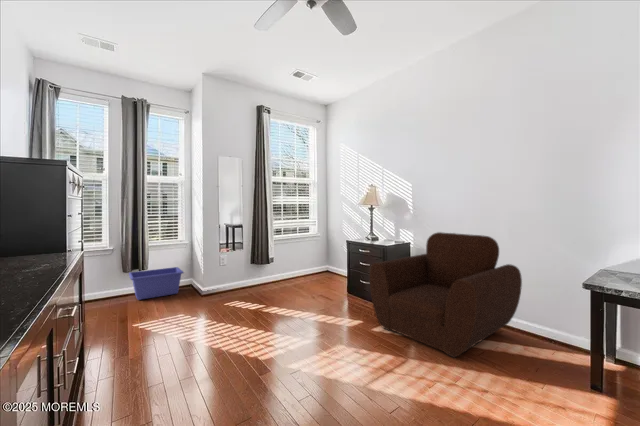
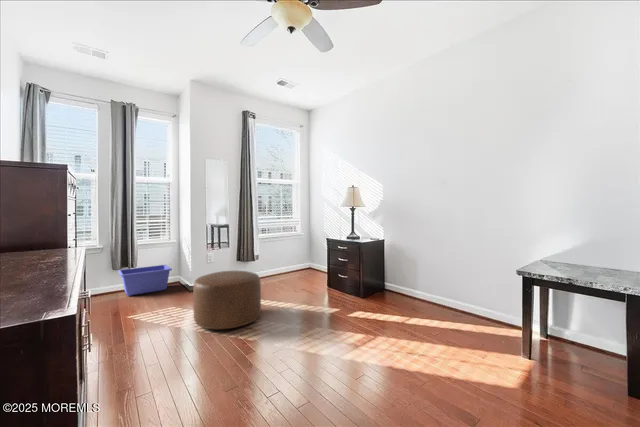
armchair: present [370,232,522,357] -> none [346,229,478,338]
ottoman: none [205,276,276,342] -> present [193,271,261,329]

